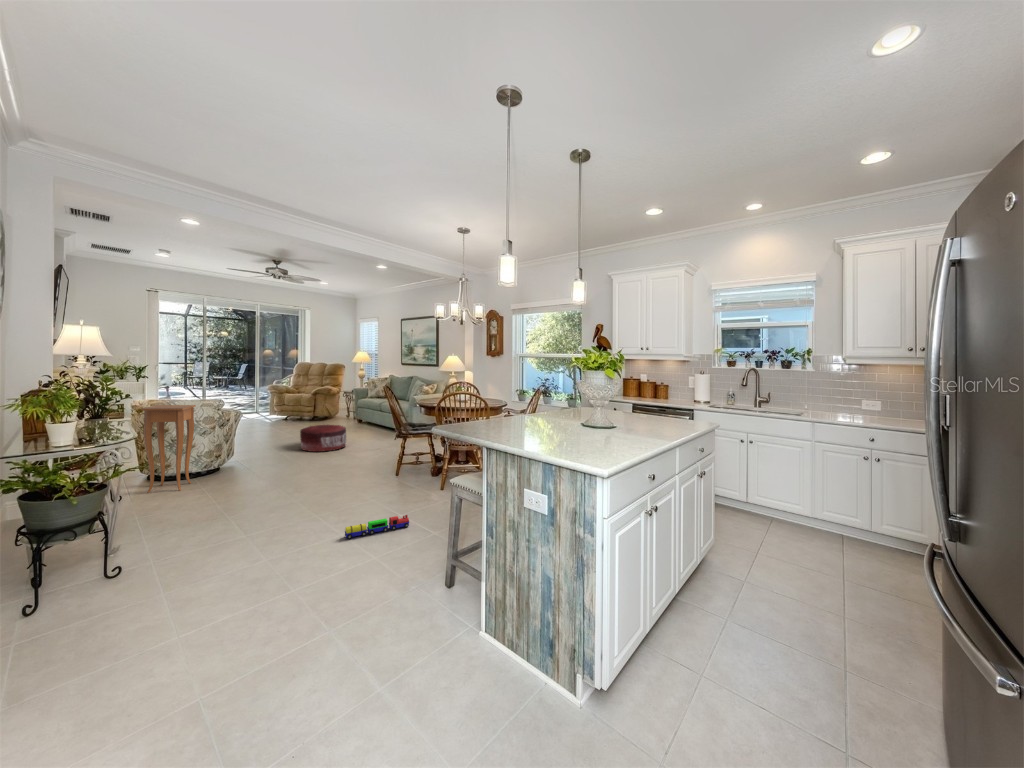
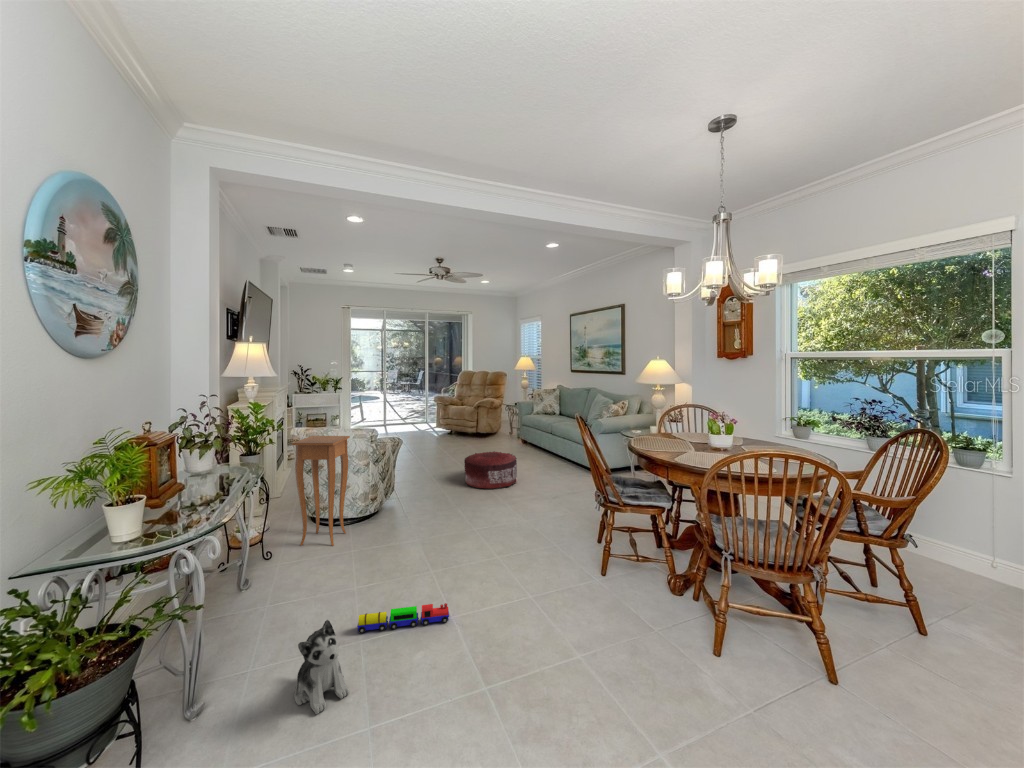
plush toy: none [172,503,214,556] -> present [294,620,349,714]
toy train: present [345,515,409,539] -> present [357,603,449,633]

